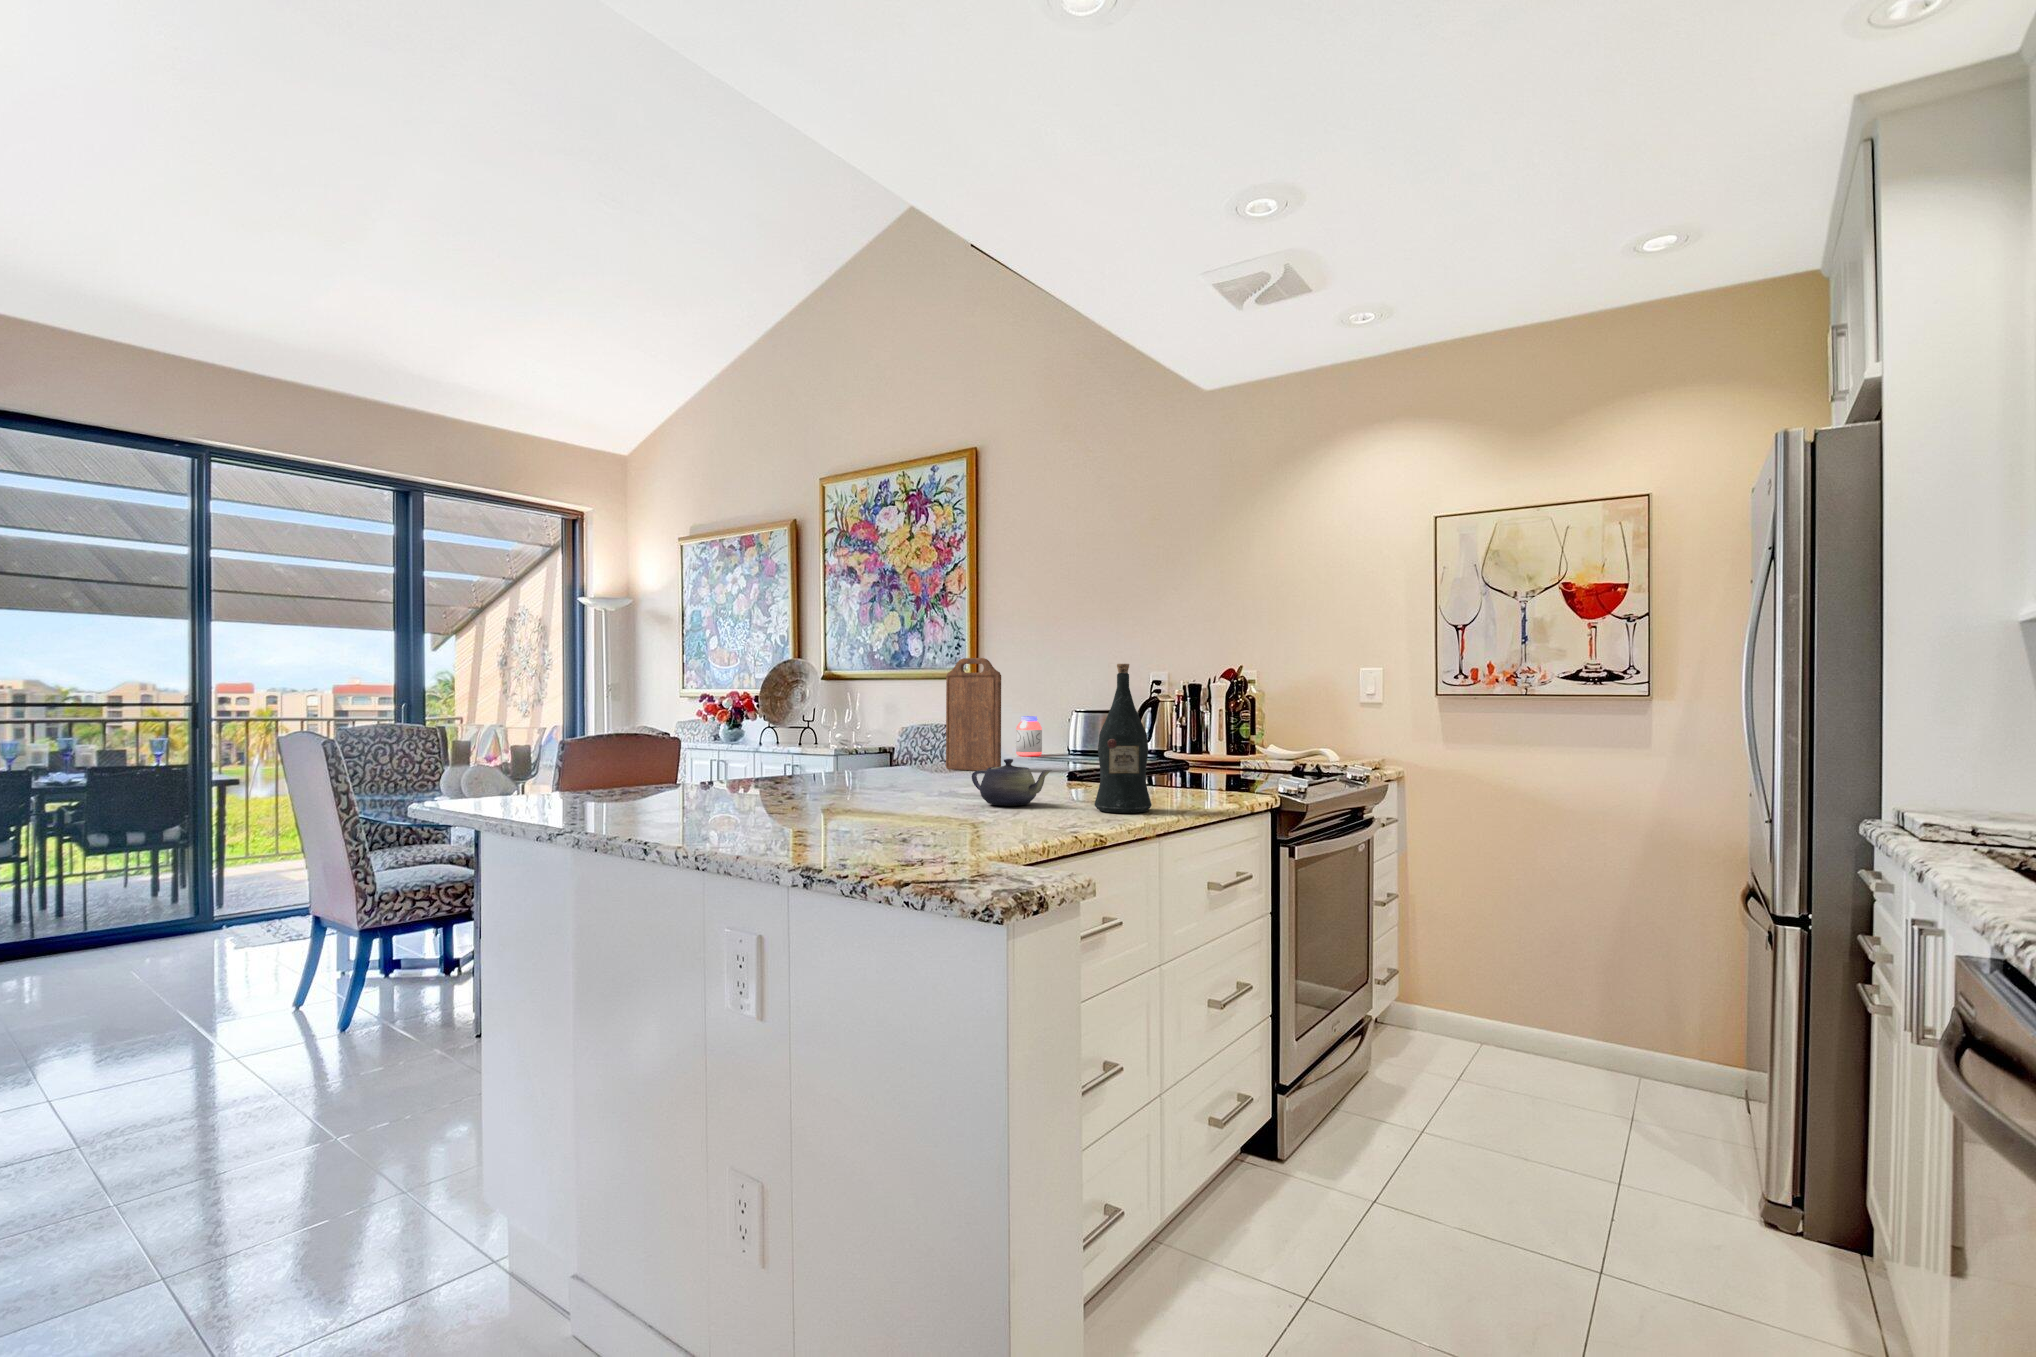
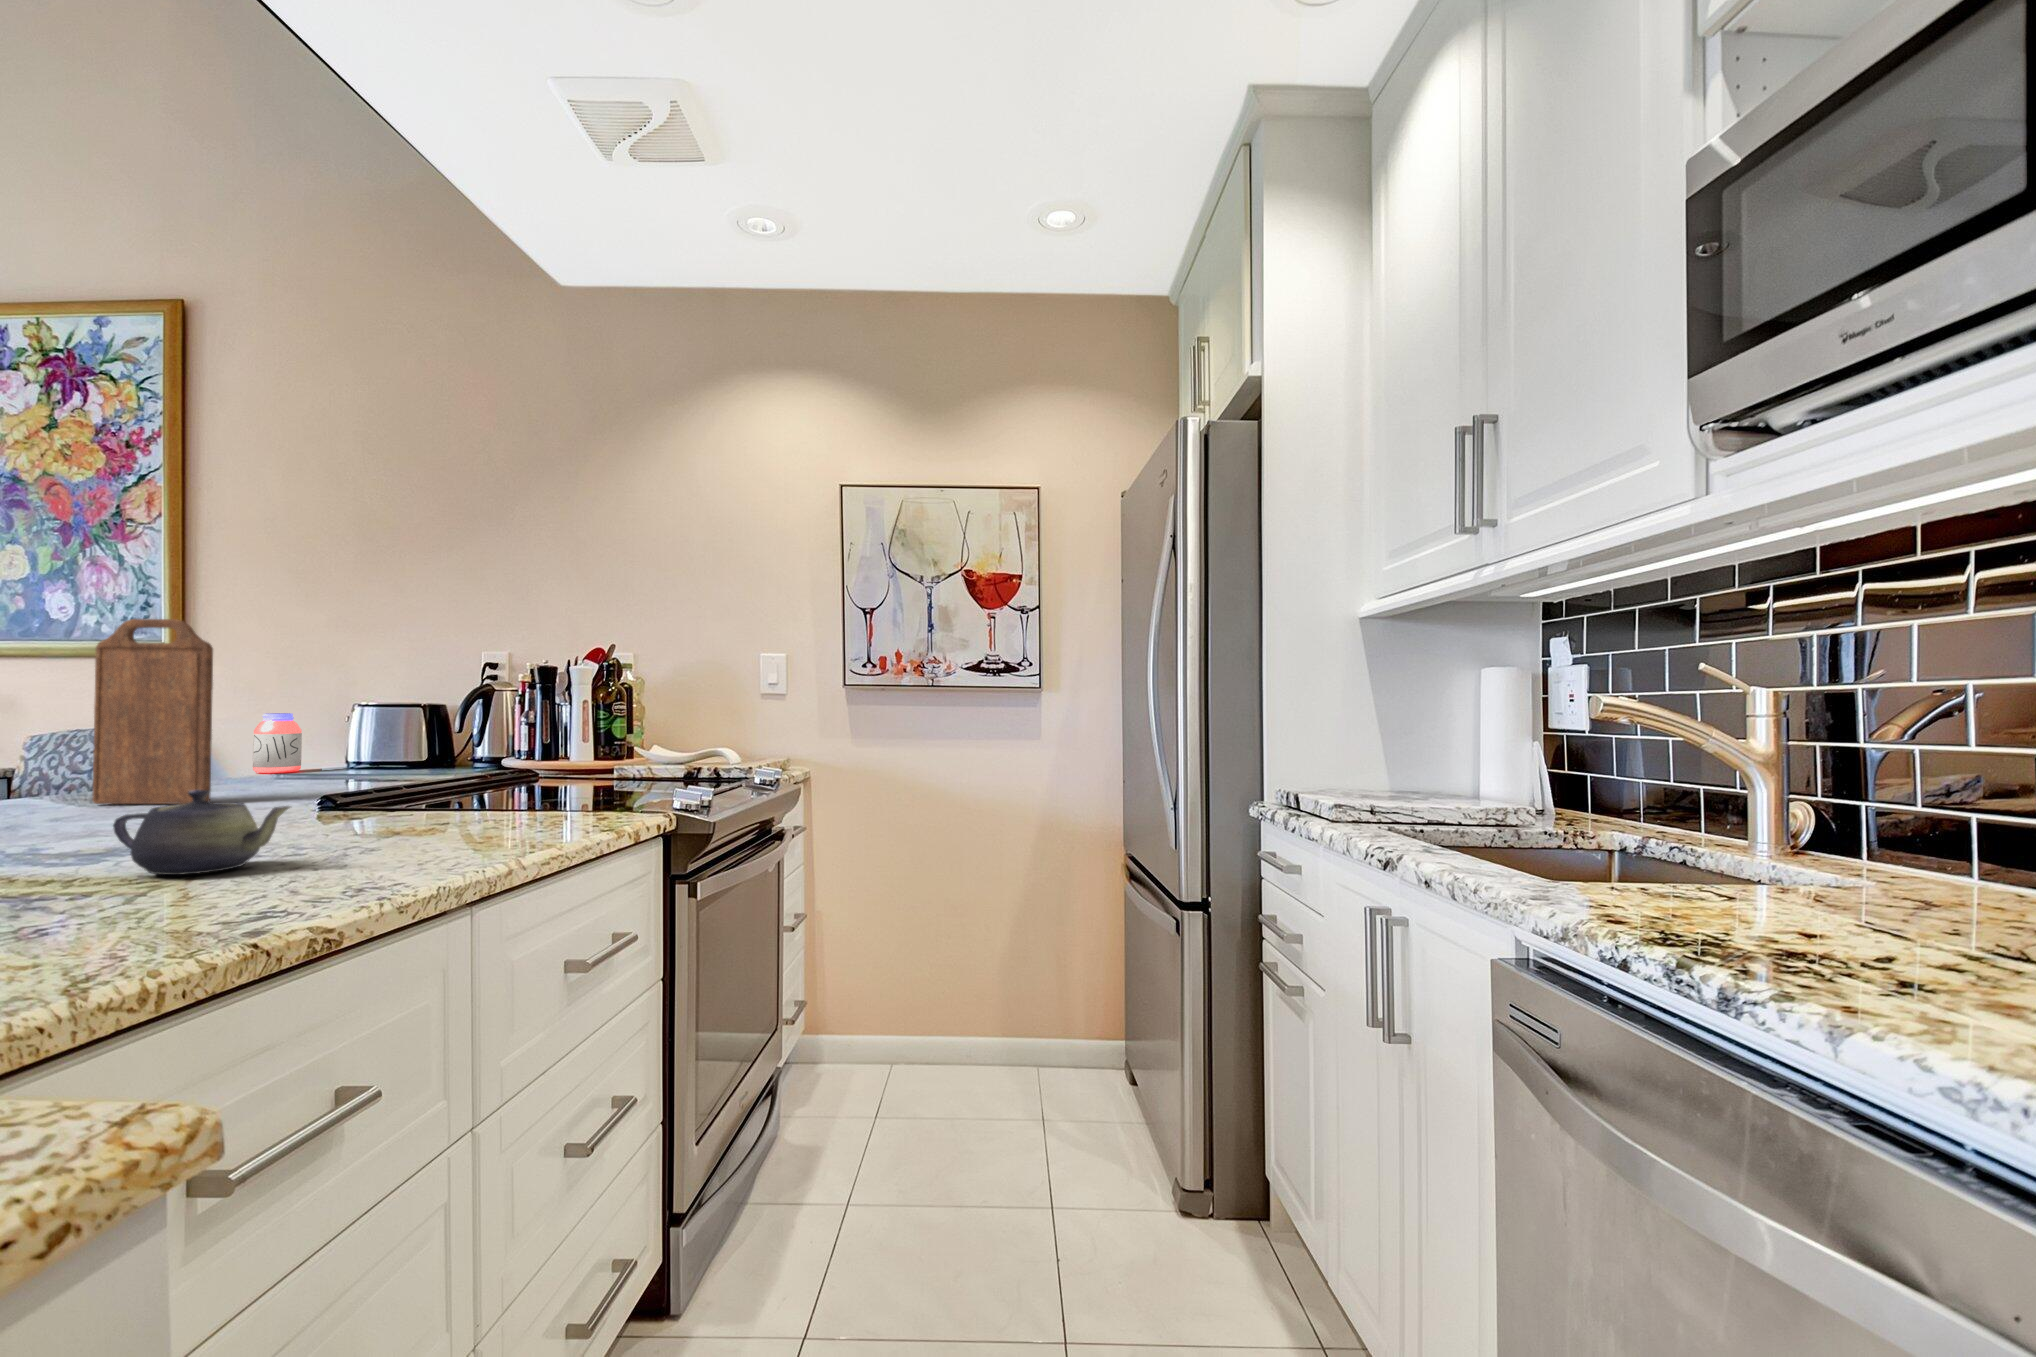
wine bottle: present [1095,664,1152,813] -> none [377,628,483,869]

